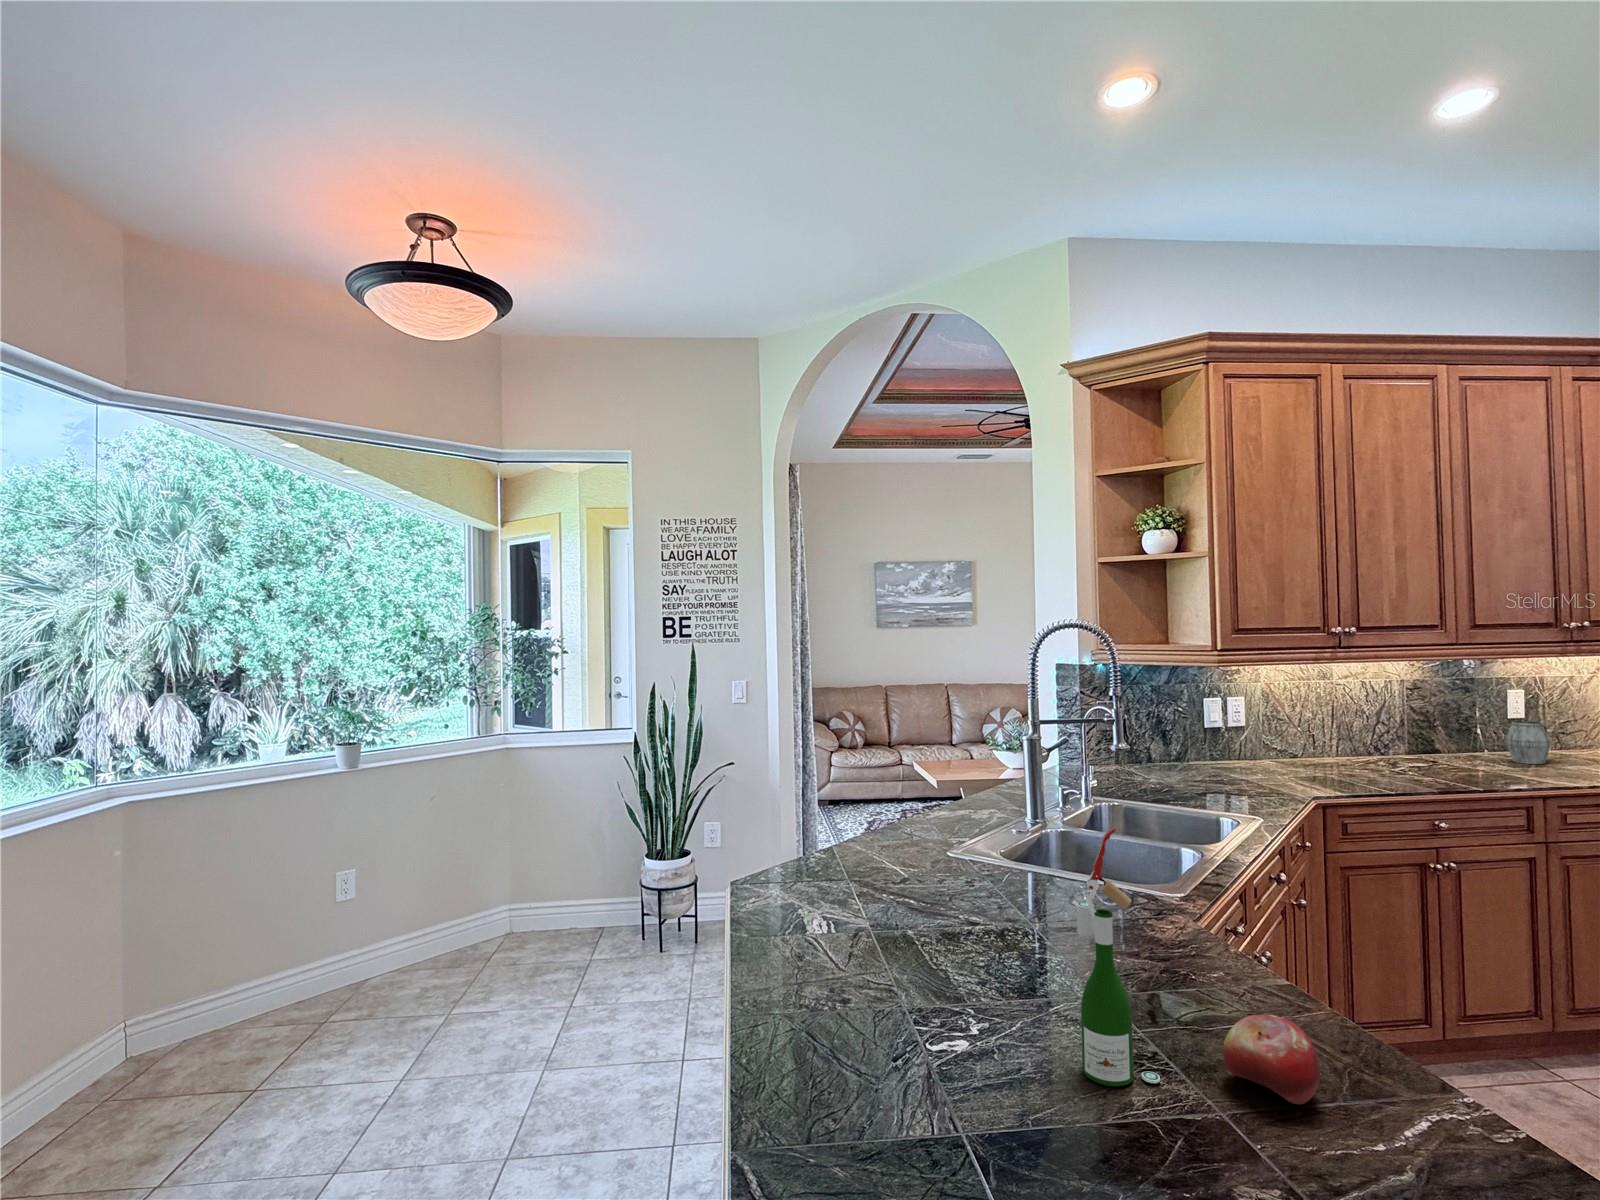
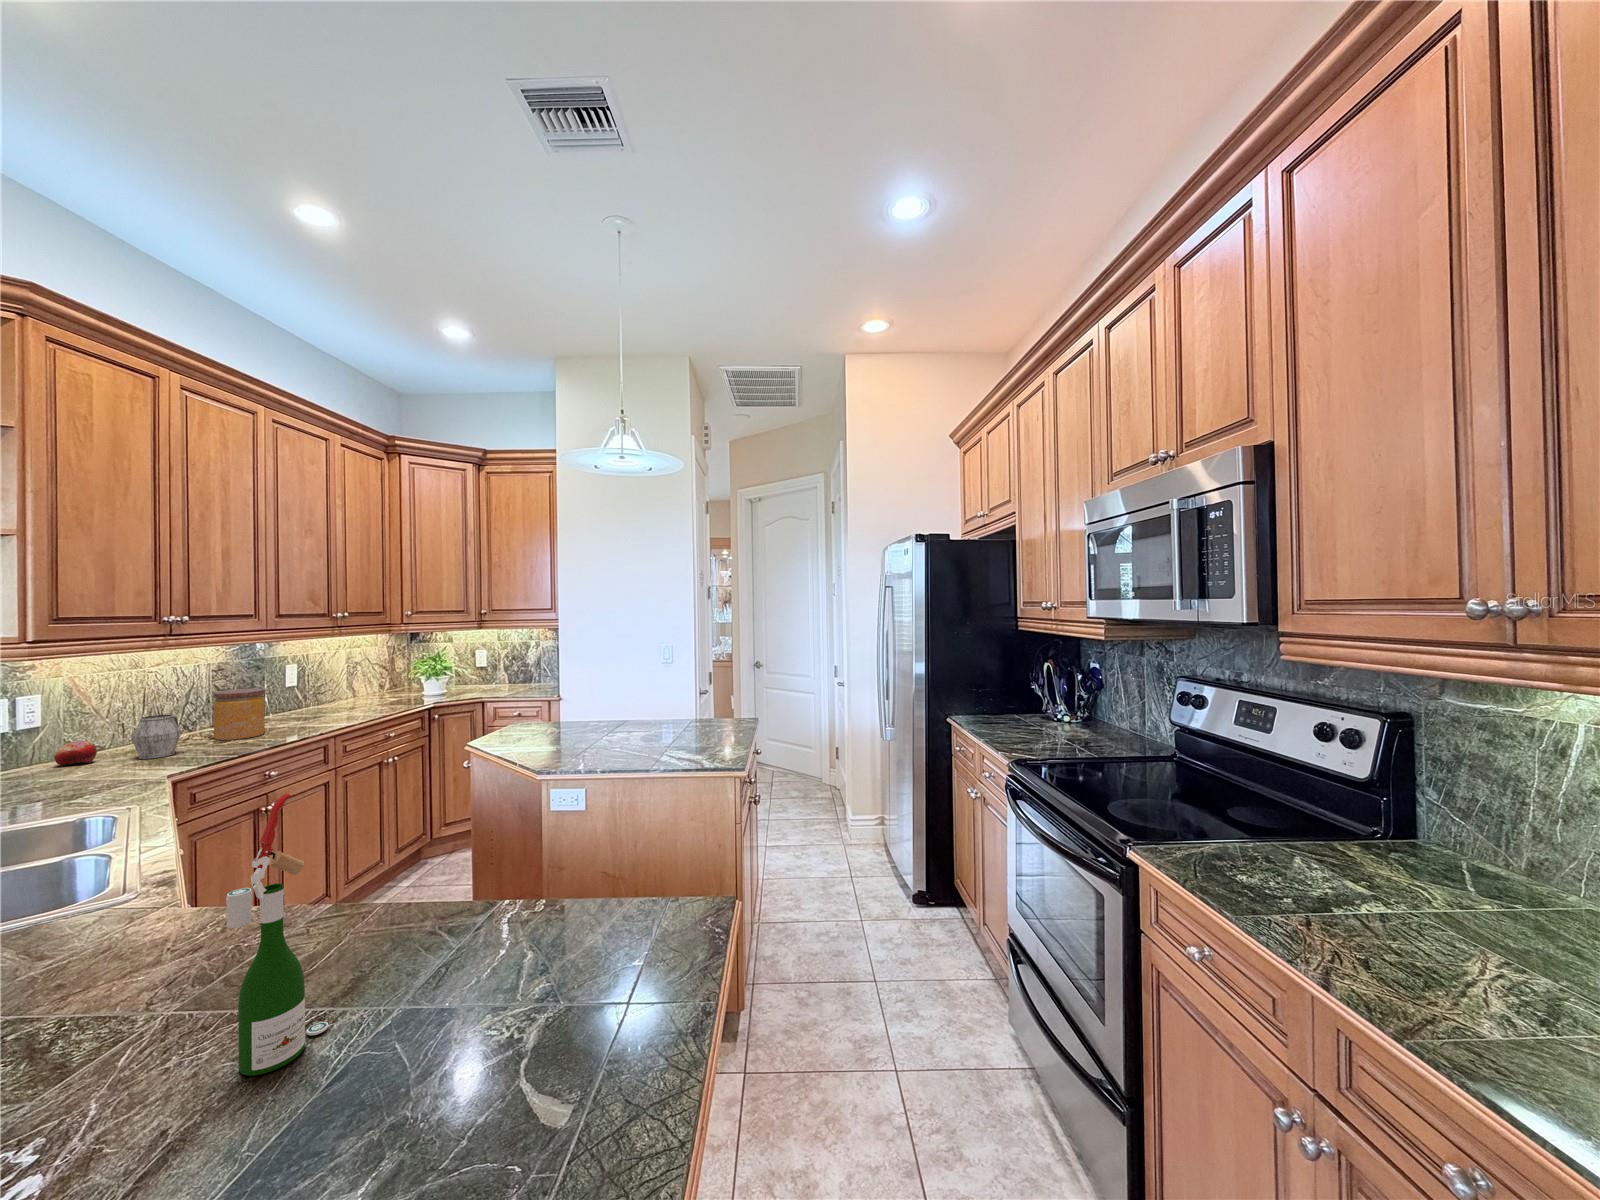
jar: none [1392,714,1452,775] -> present [214,688,265,740]
mug: present [1506,721,1551,764] -> present [132,714,181,759]
fruit: present [1223,1015,1320,1105] -> present [54,741,97,765]

